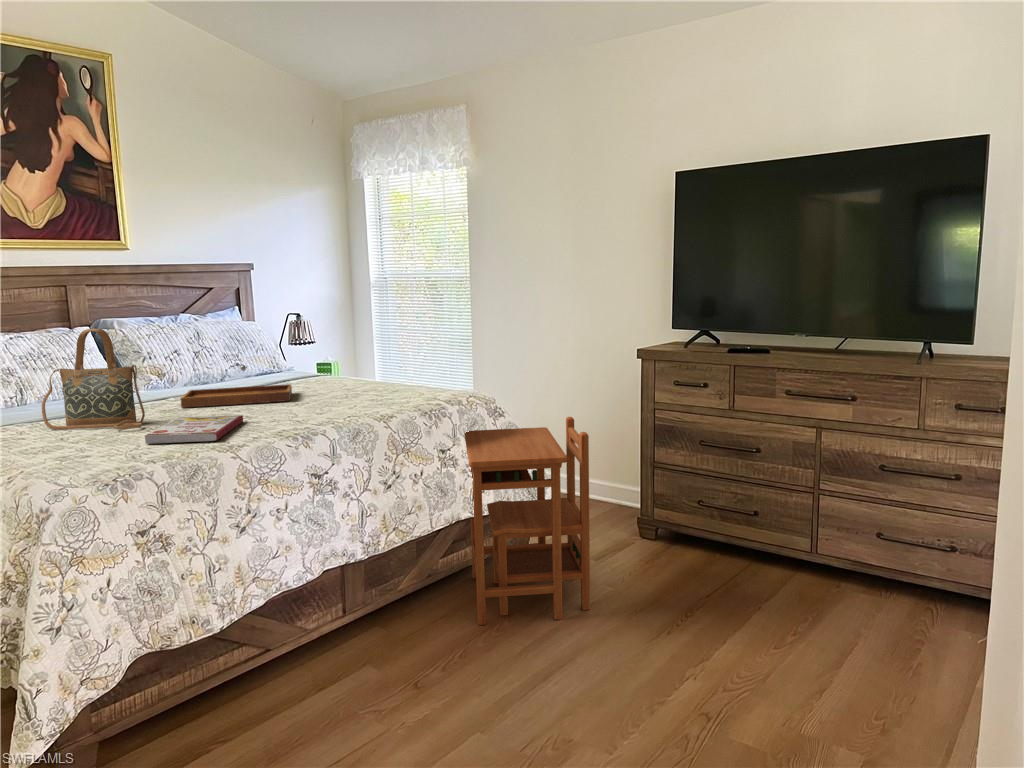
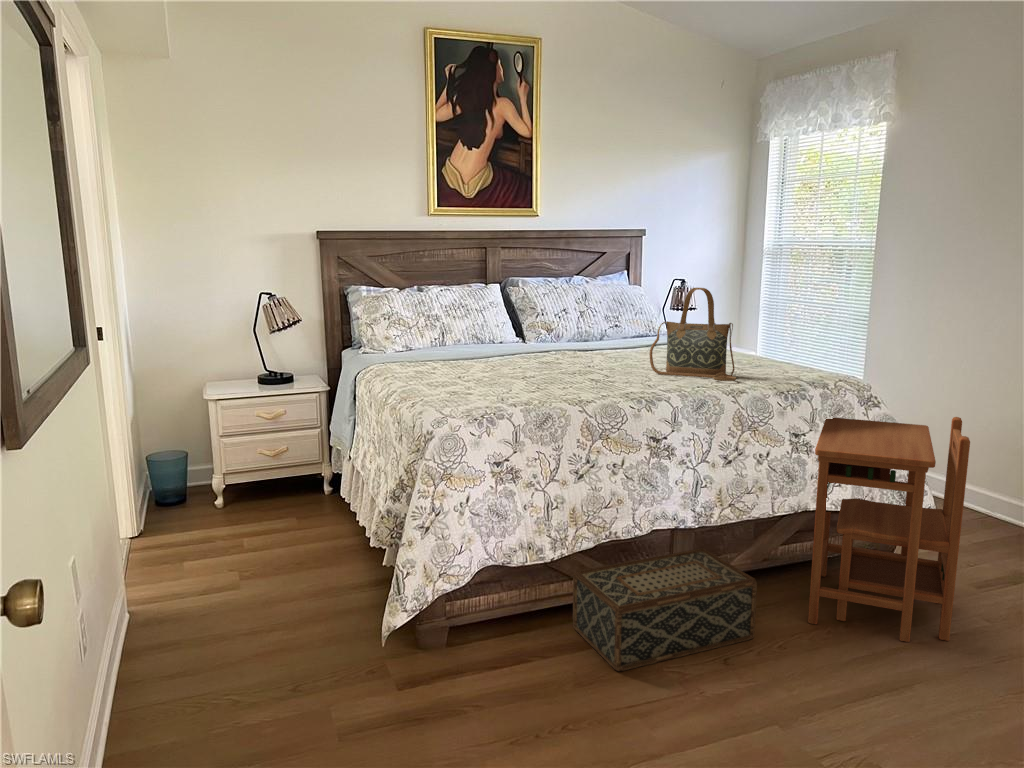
handbag: present [42,329,145,430] -> present [649,288,736,381]
tray: present [181,365,292,408] -> none [556,327,657,366]
book: present [145,415,243,444] -> none [515,370,602,394]
woven basket: none [246,577,436,730] -> present [573,548,757,671]

